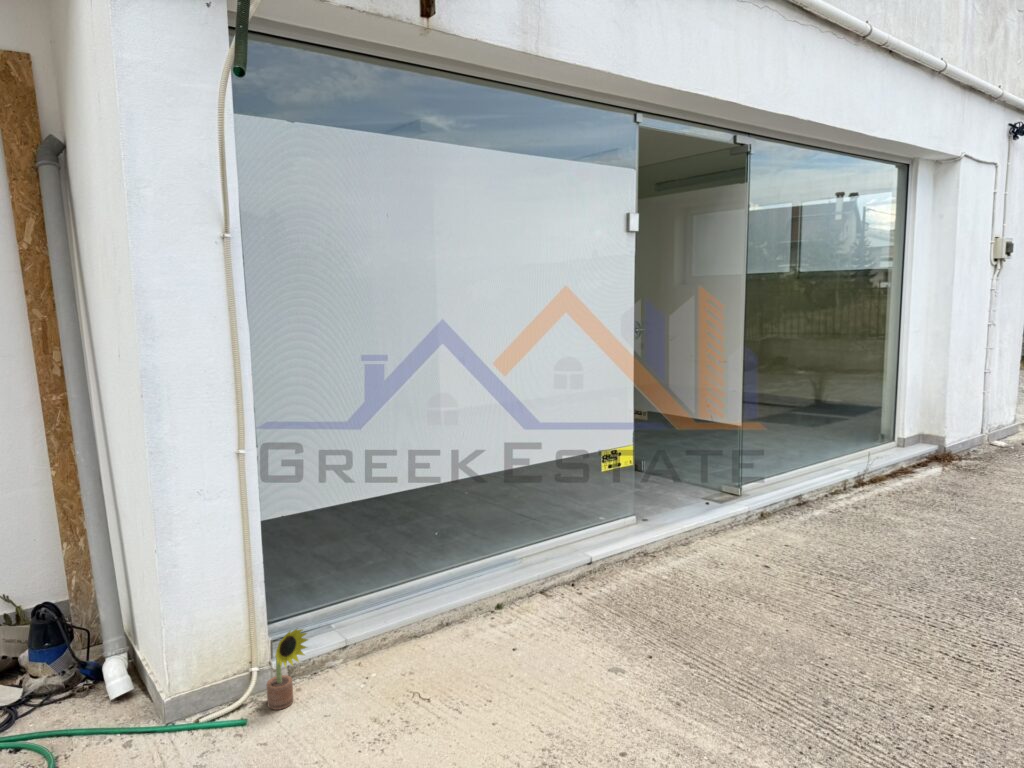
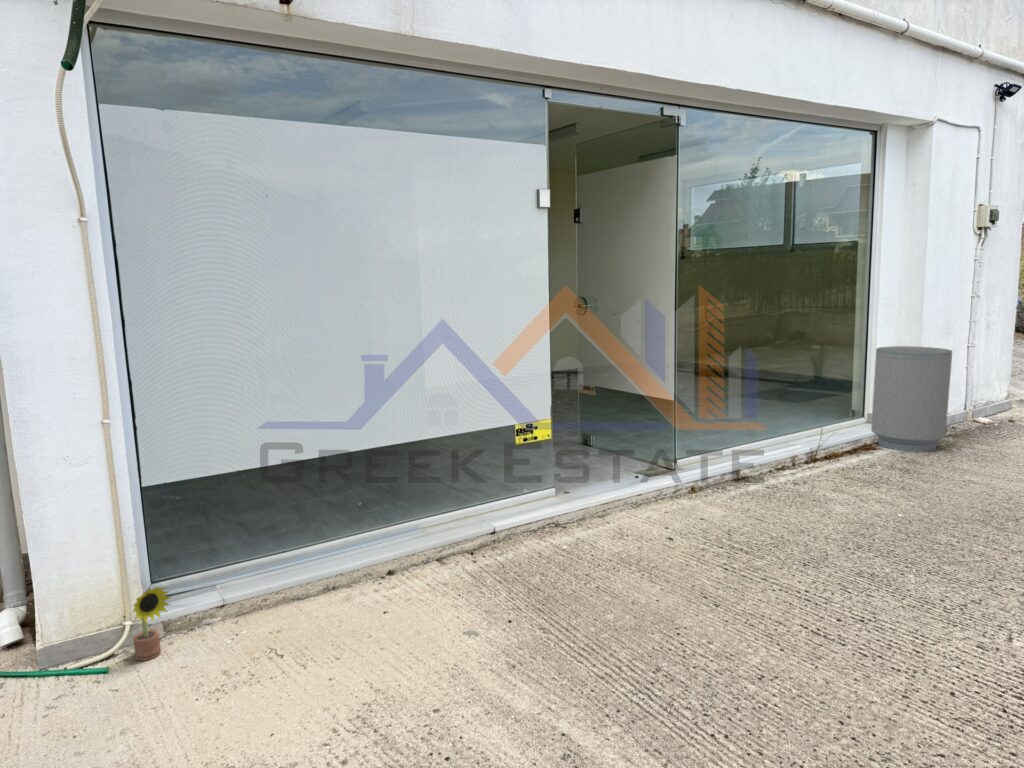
trash can: none [905,372,985,475] -> present [871,346,952,452]

